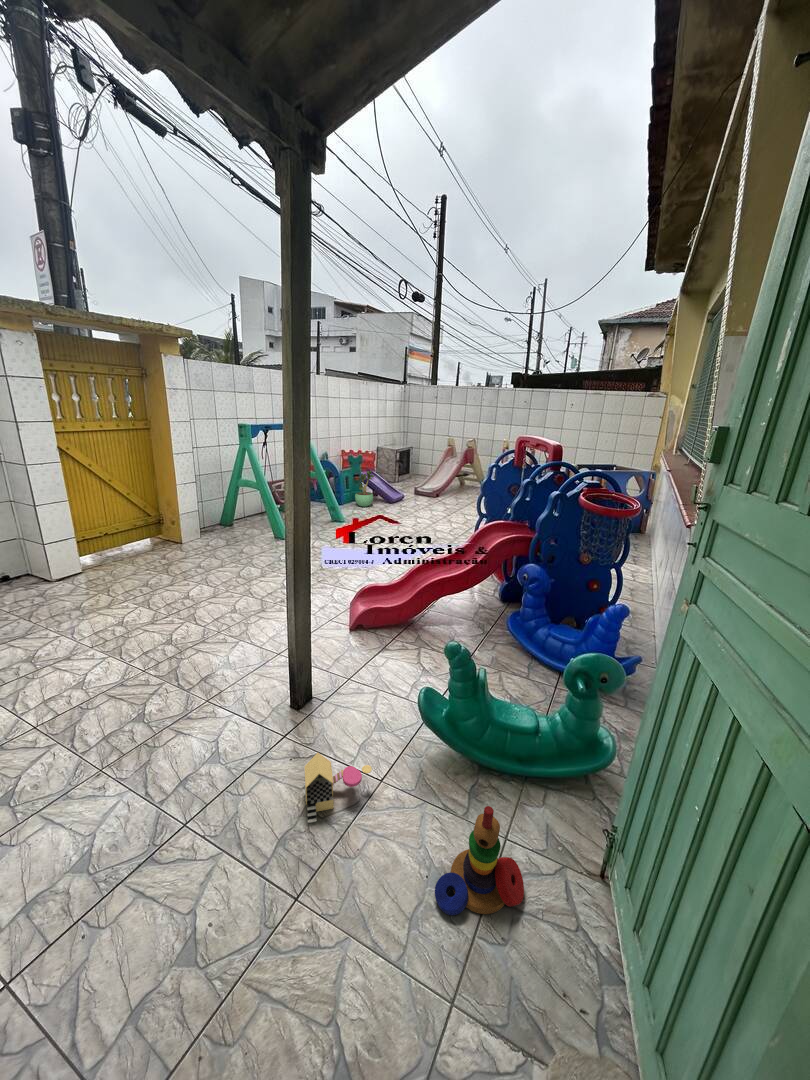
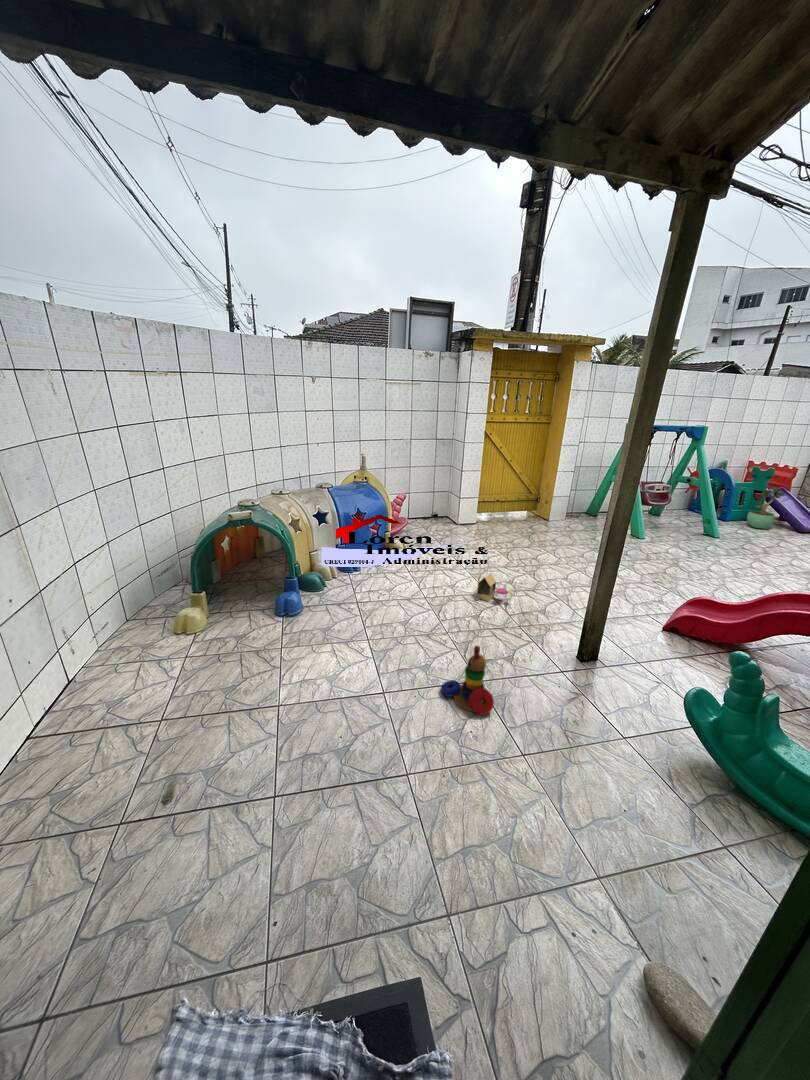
toy house: present [305,753,372,823] -> present [474,574,513,601]
stacking toy: present [435,806,524,915] -> present [441,646,494,715]

